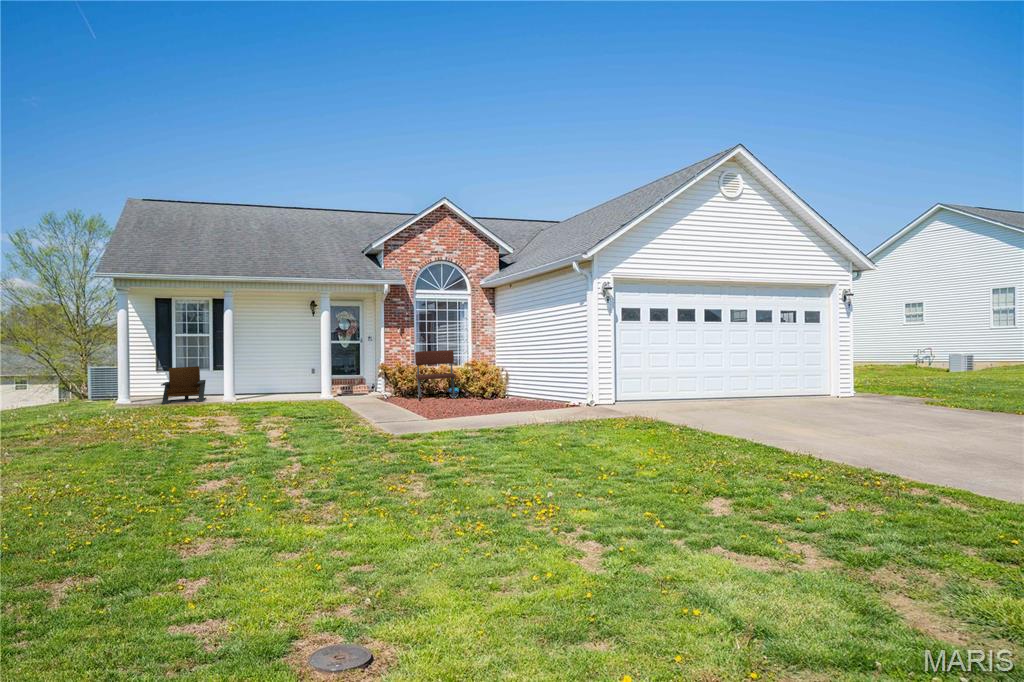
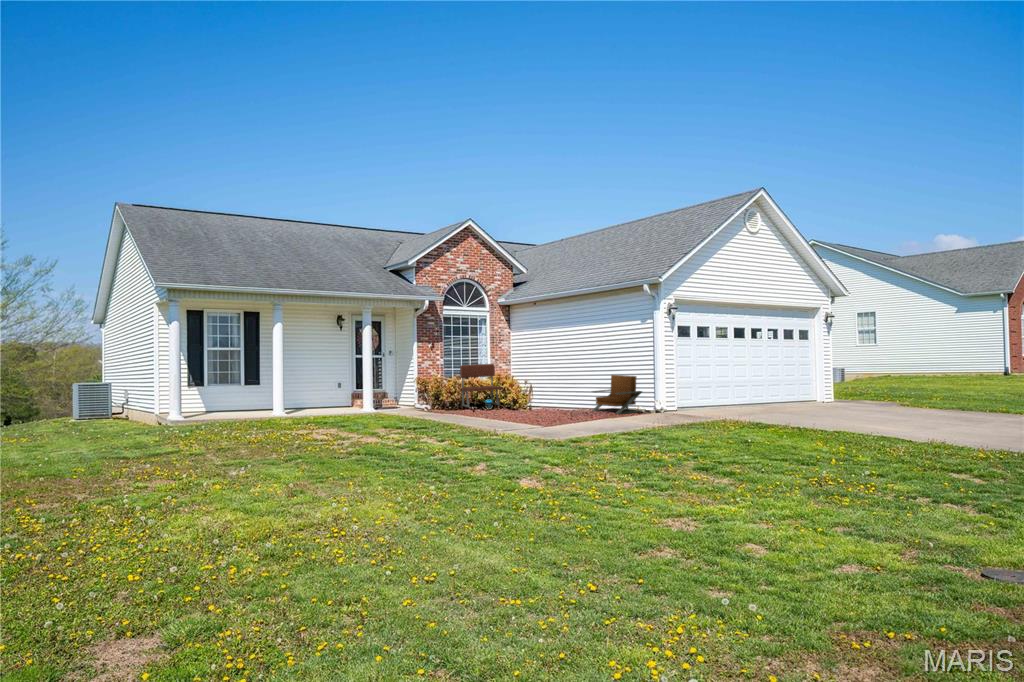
lounge chair: present [161,366,206,404] -> present [592,375,642,414]

